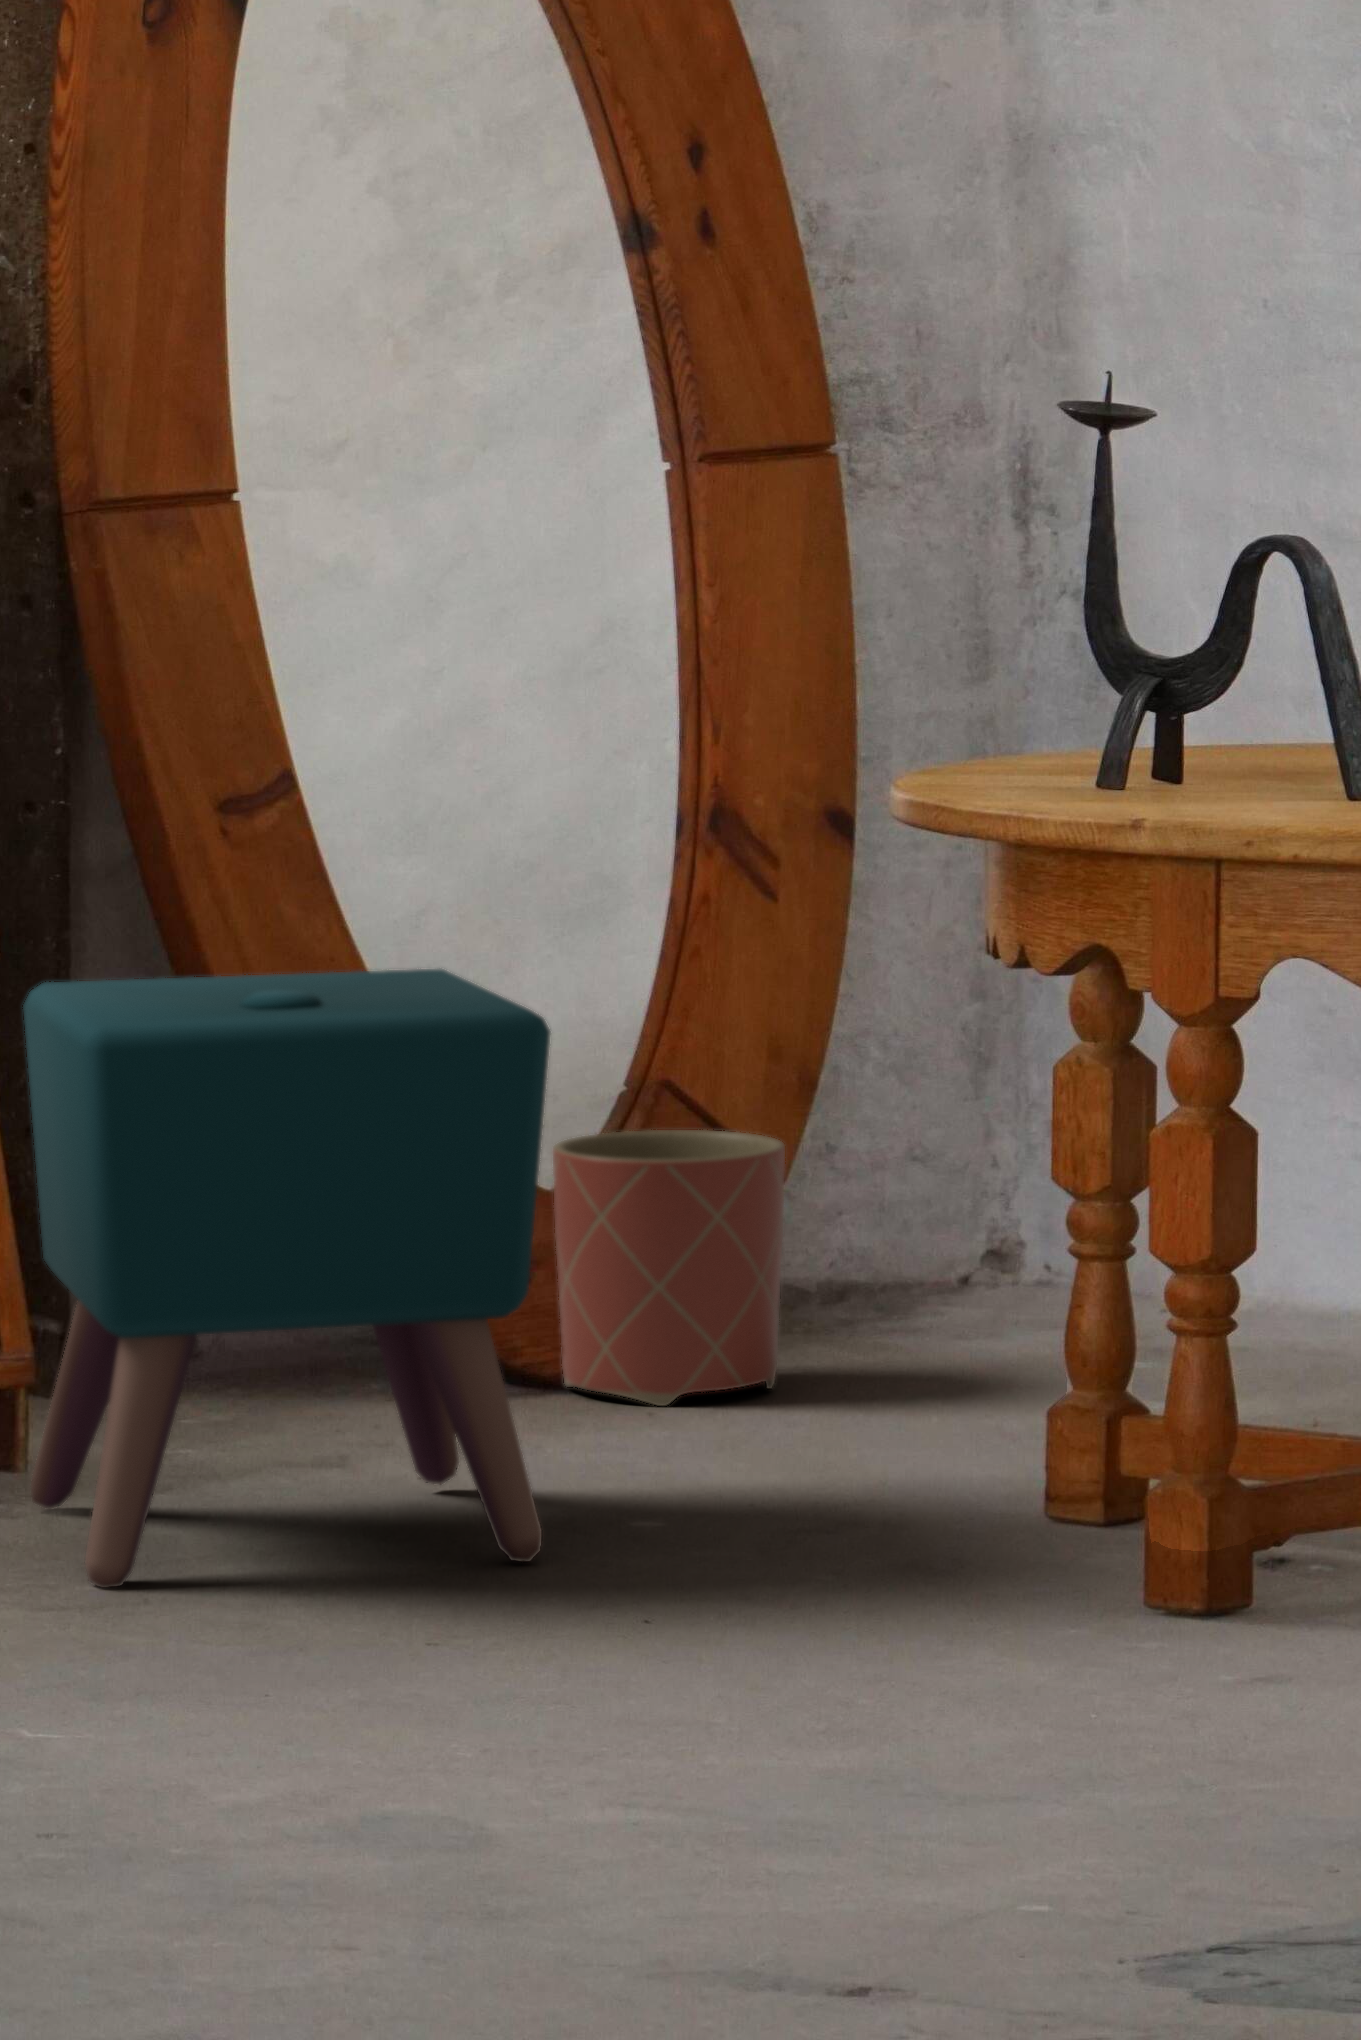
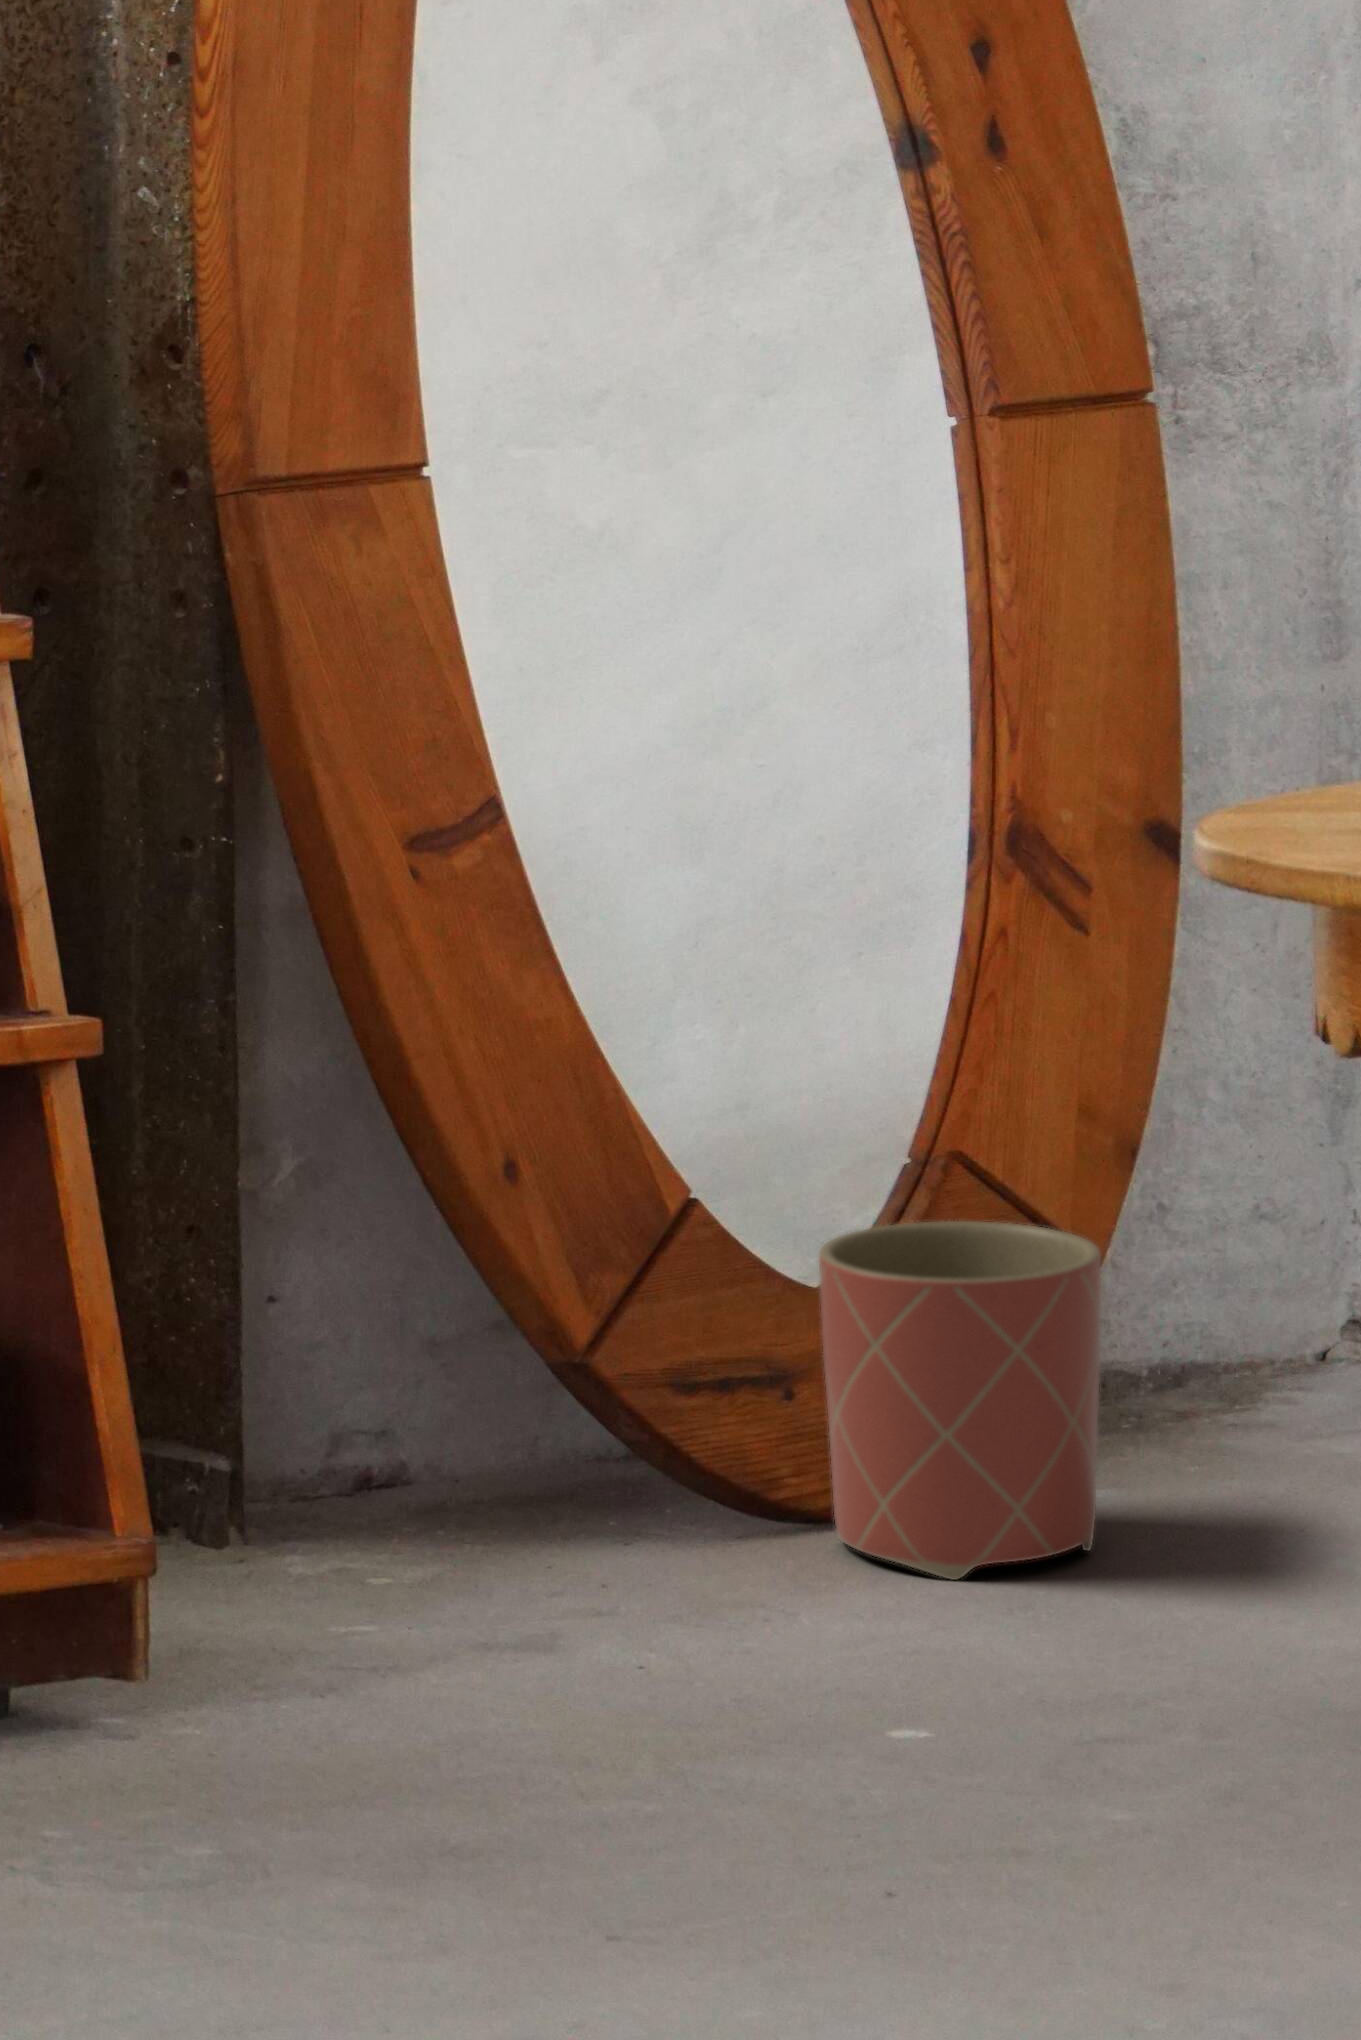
ottoman: present [24,969,550,1588] -> none [118,1085,767,1957]

